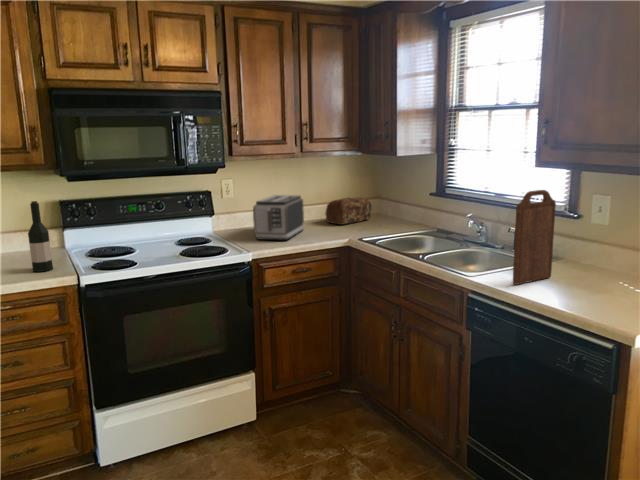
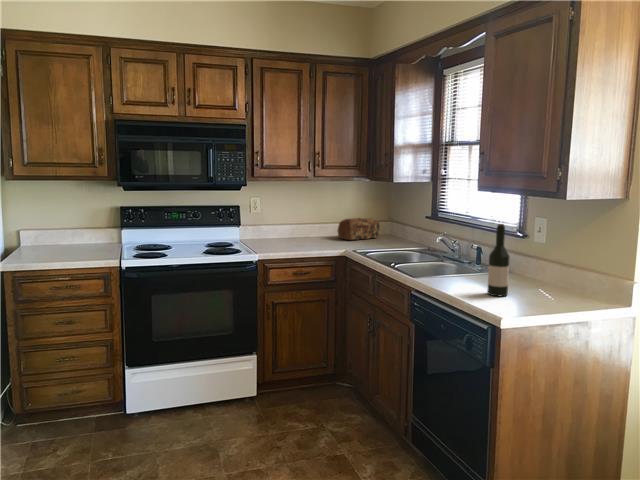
cutting board: present [513,190,556,285] -> none [447,208,489,286]
toaster: present [253,195,304,240] -> none [268,212,315,248]
wine bottle: present [28,201,53,272] -> present [488,224,510,296]

